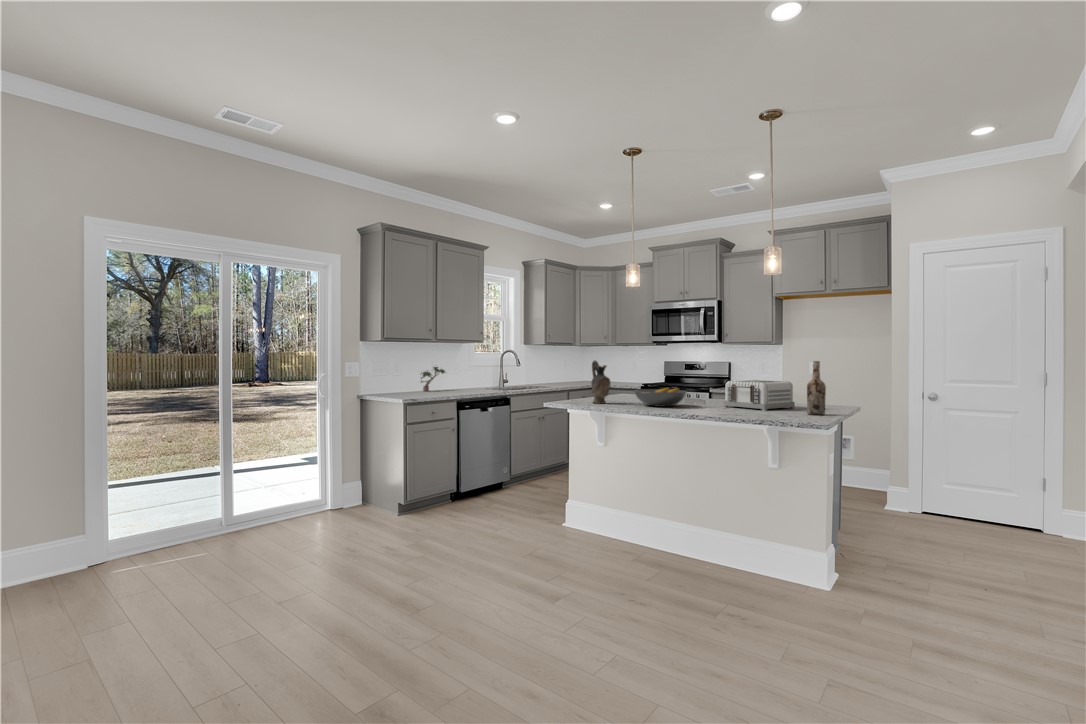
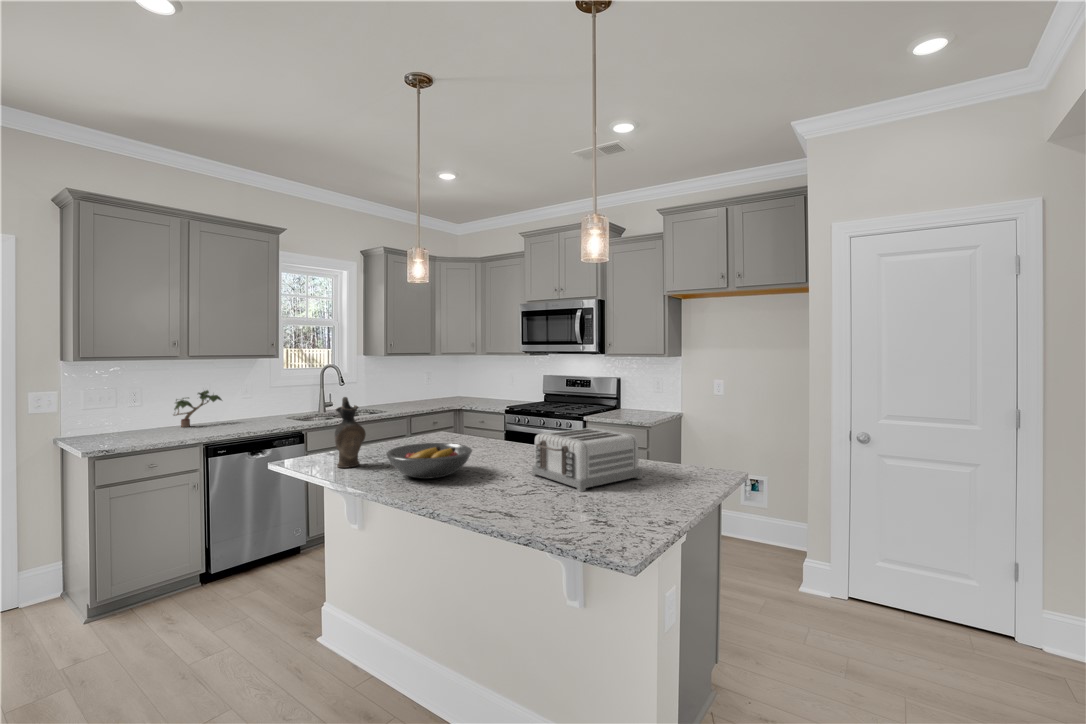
wine bottle: present [807,361,826,415] -> none [638,413,668,513]

